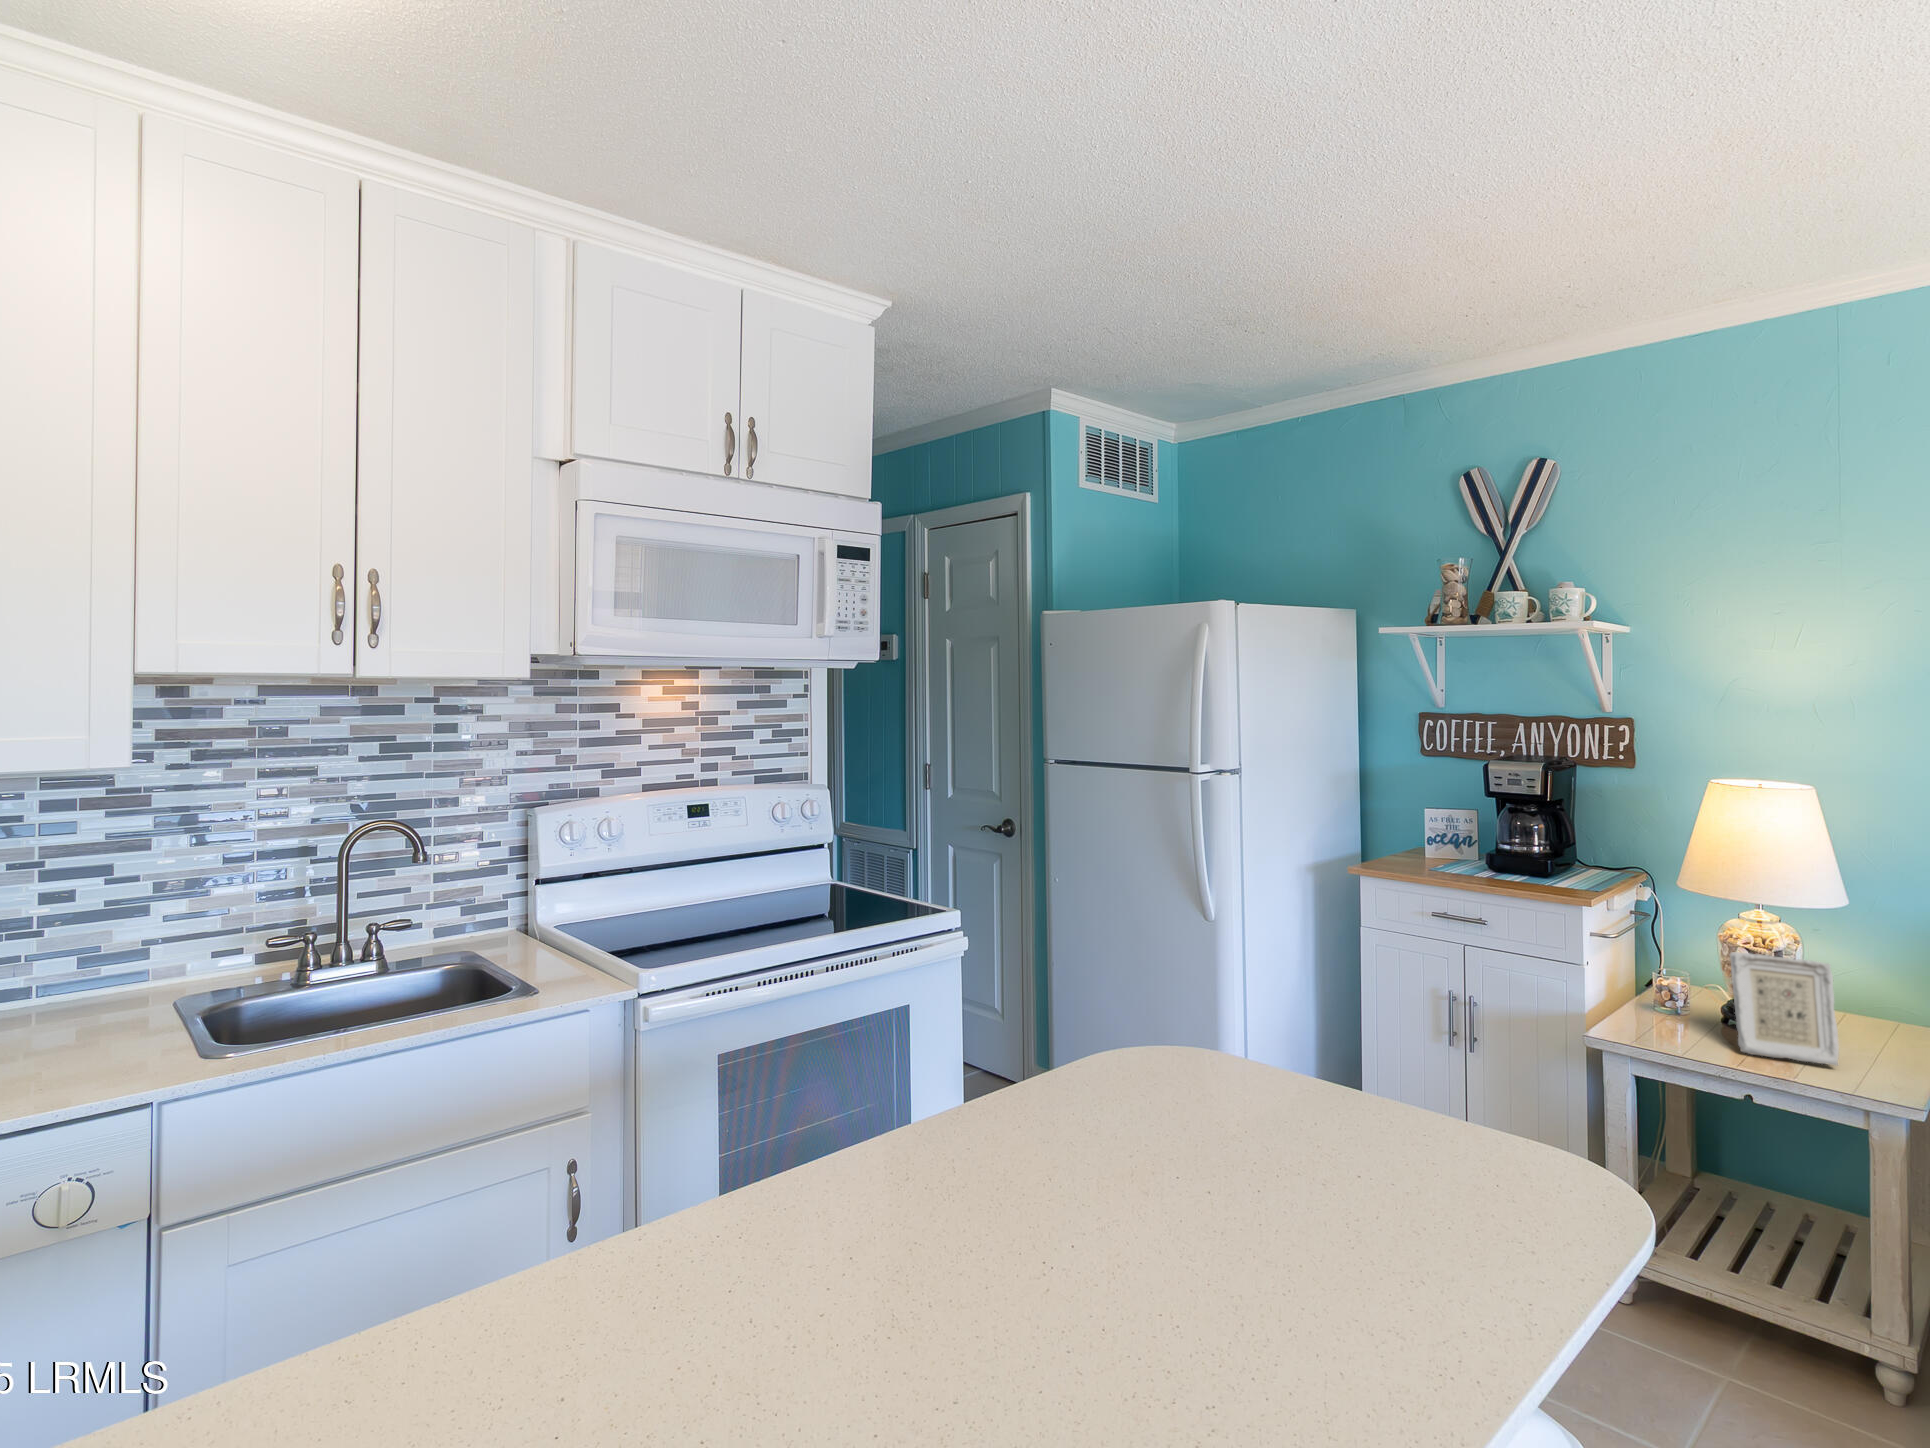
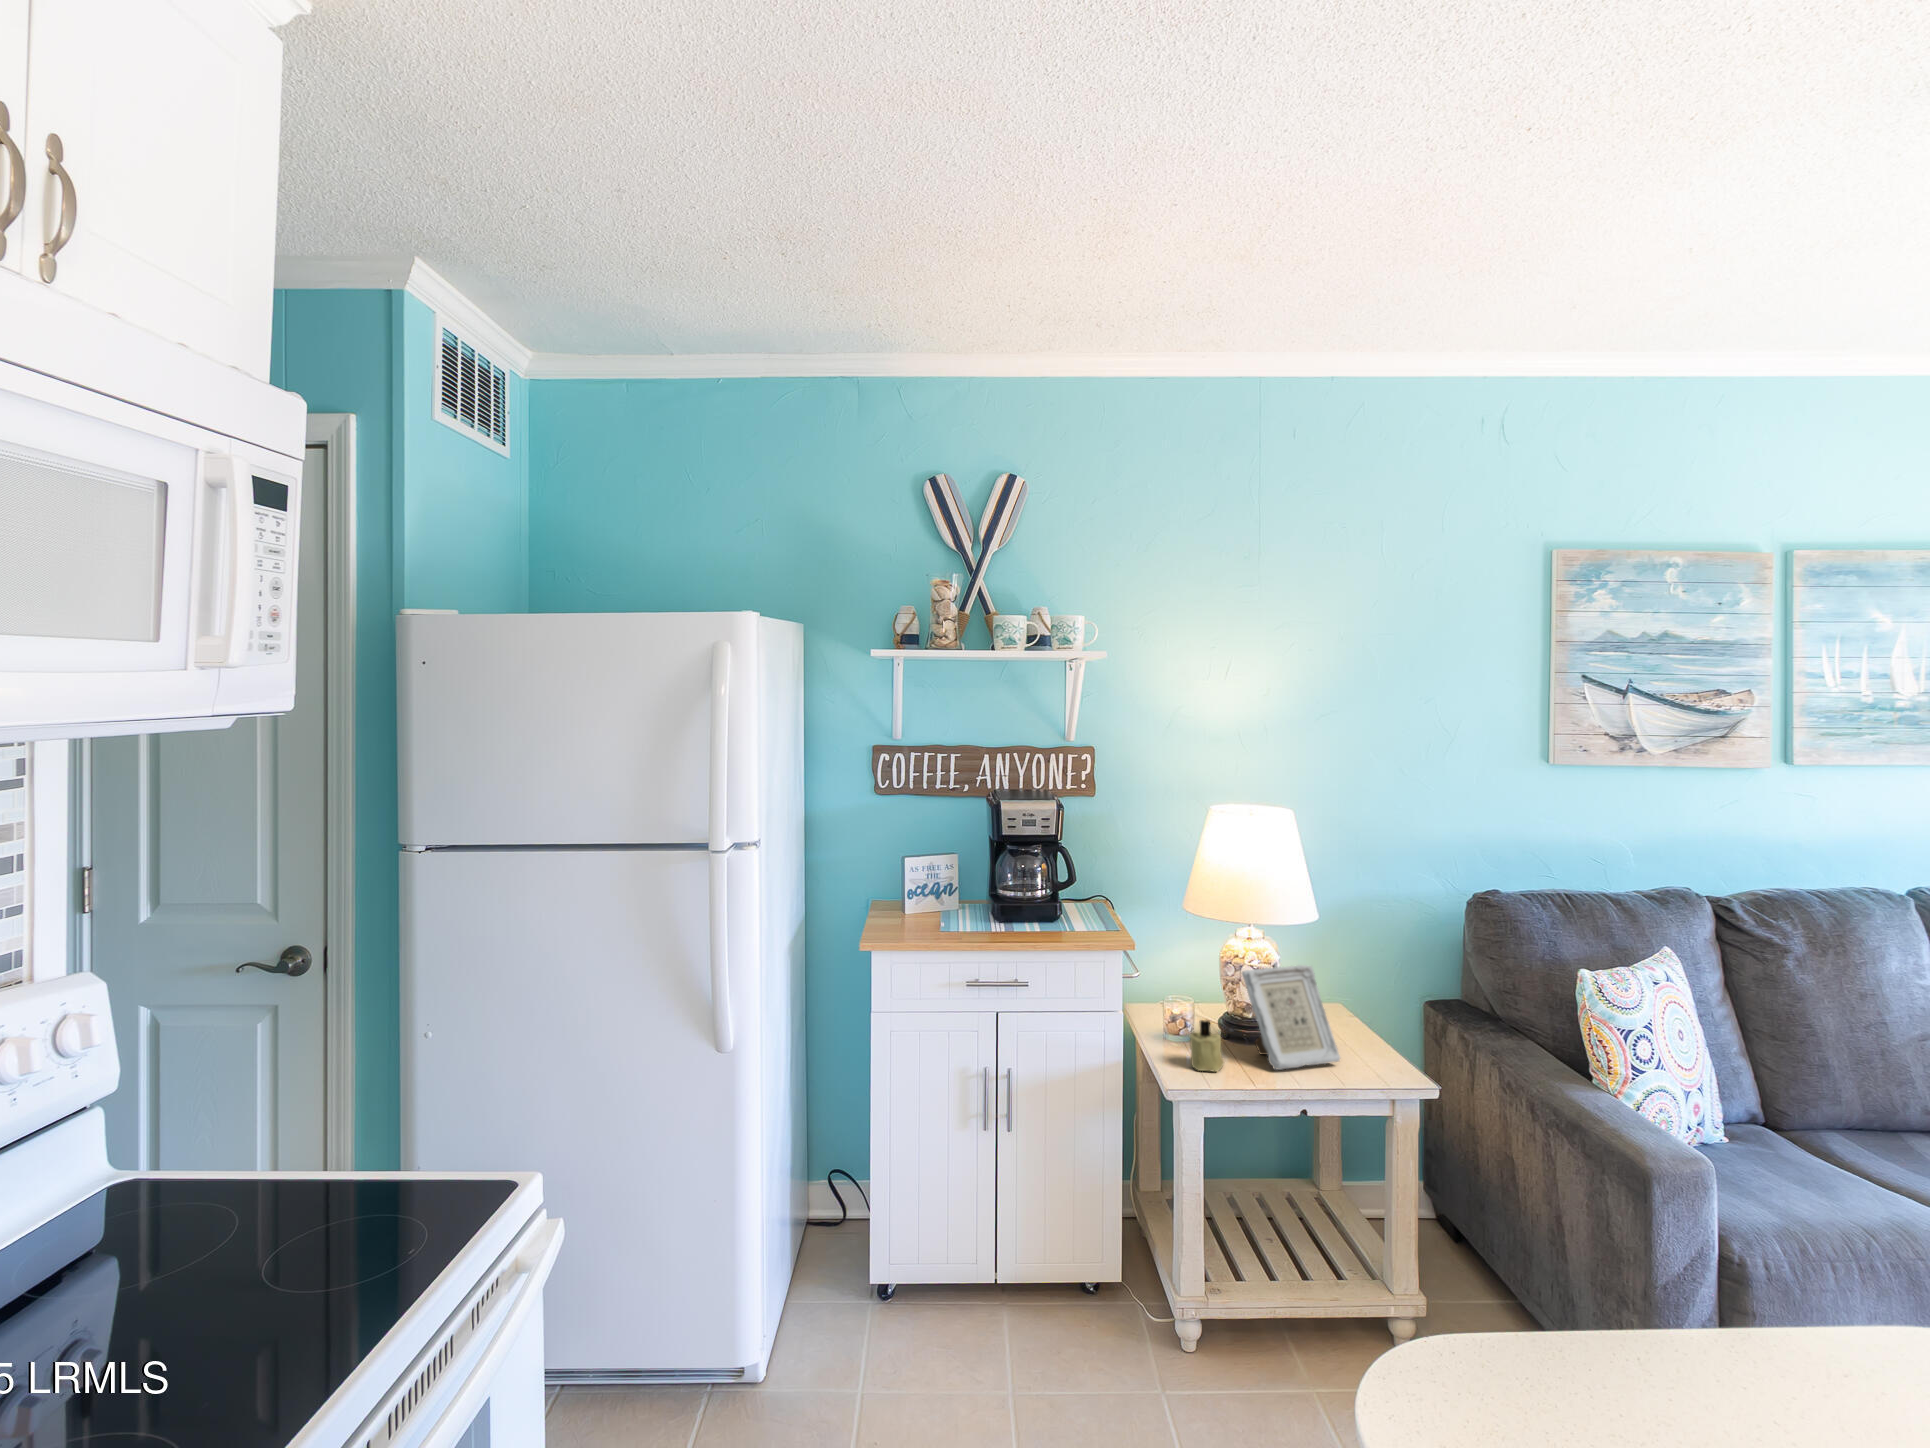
candle: none [1650,988,1692,1038] -> present [1189,1020,1224,1072]

